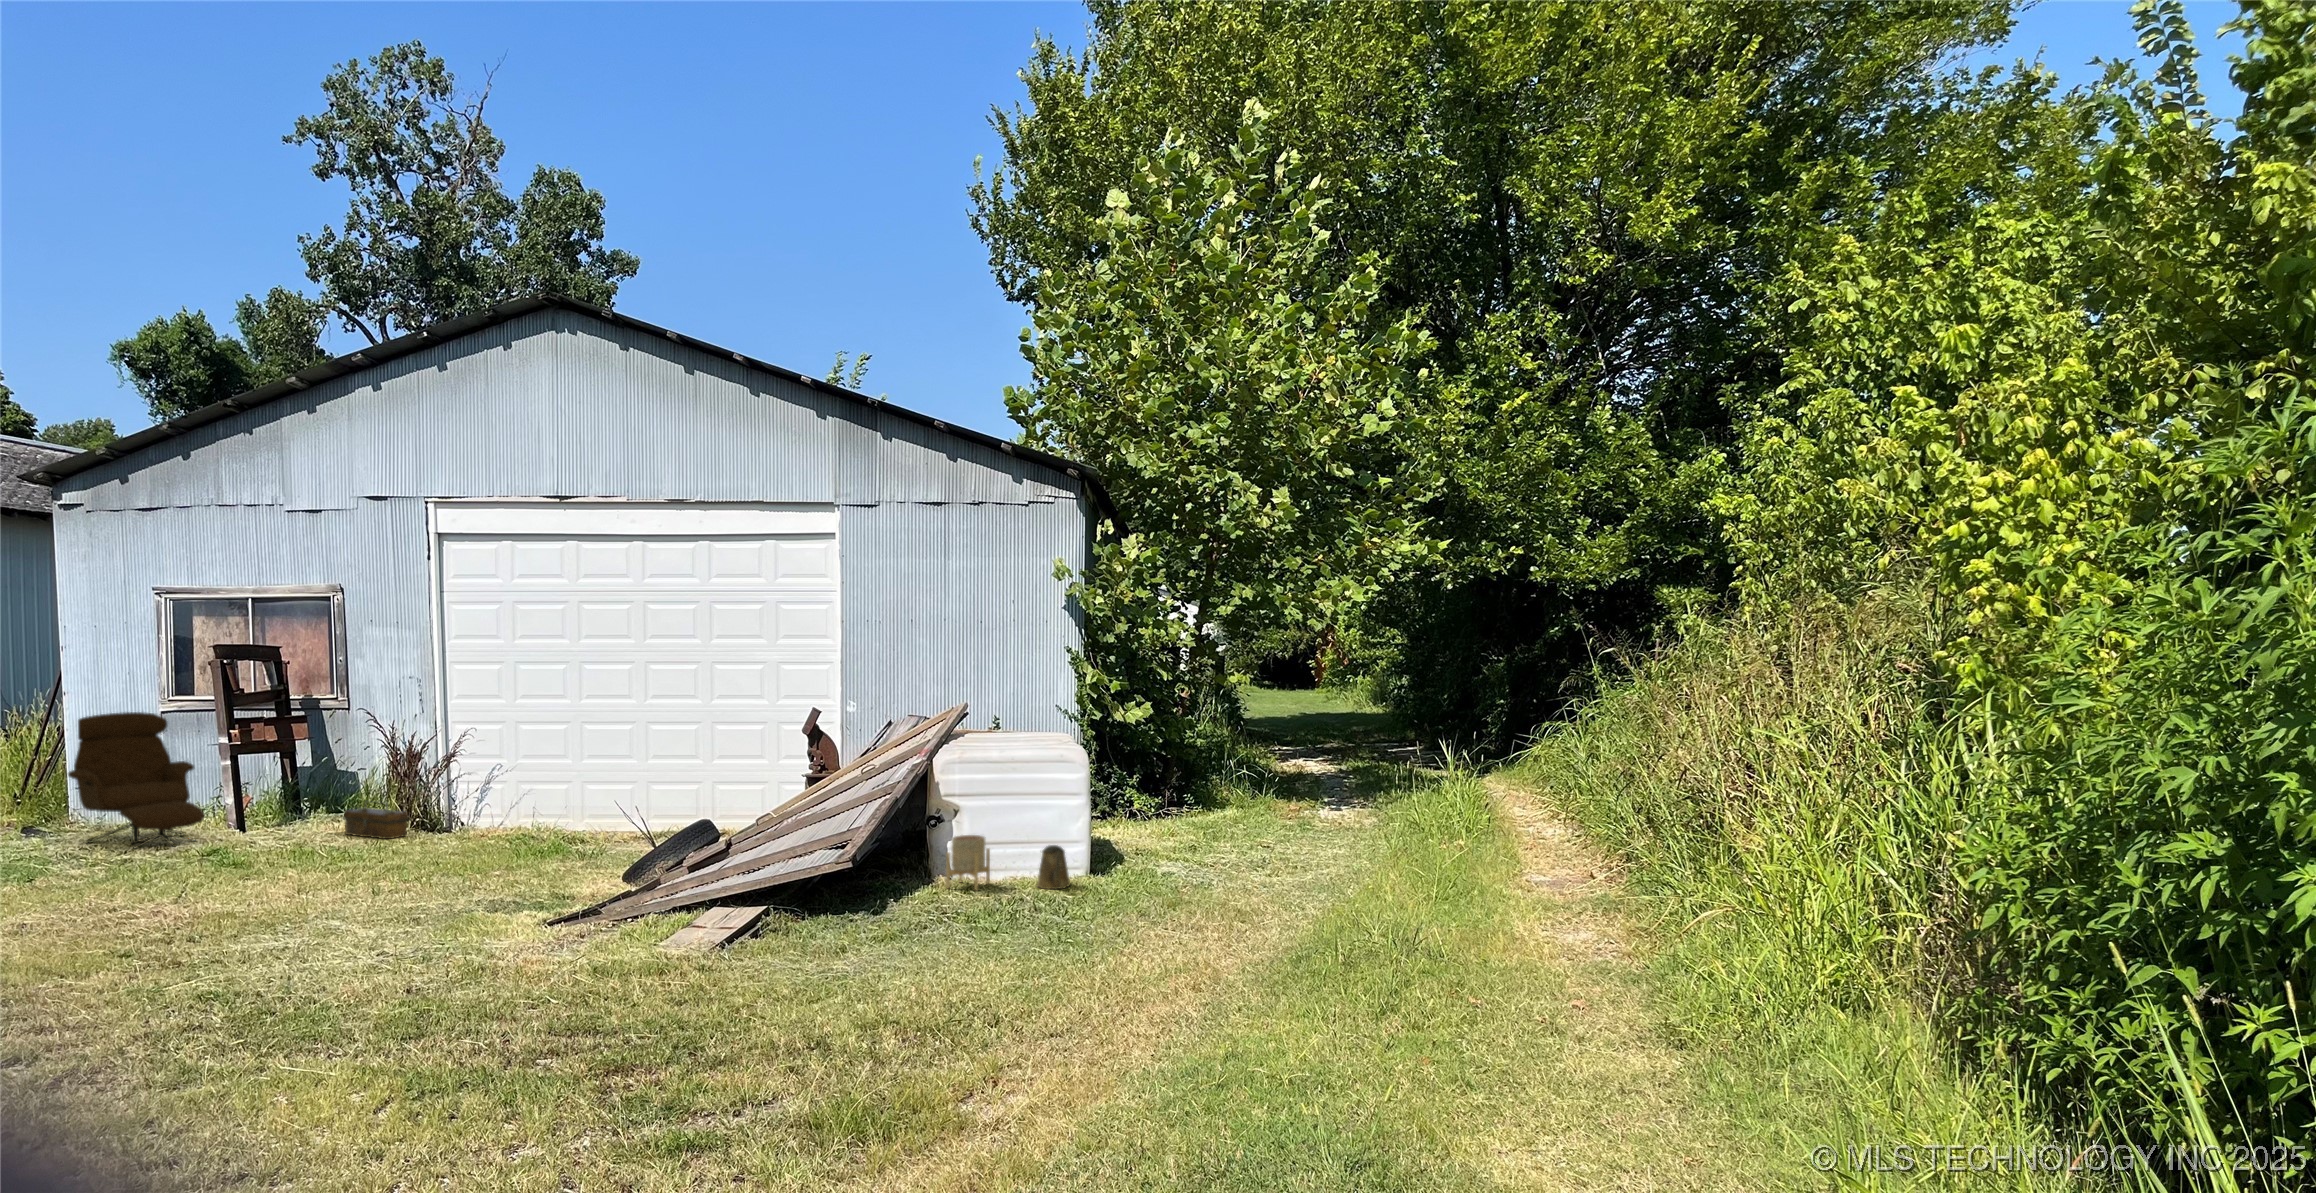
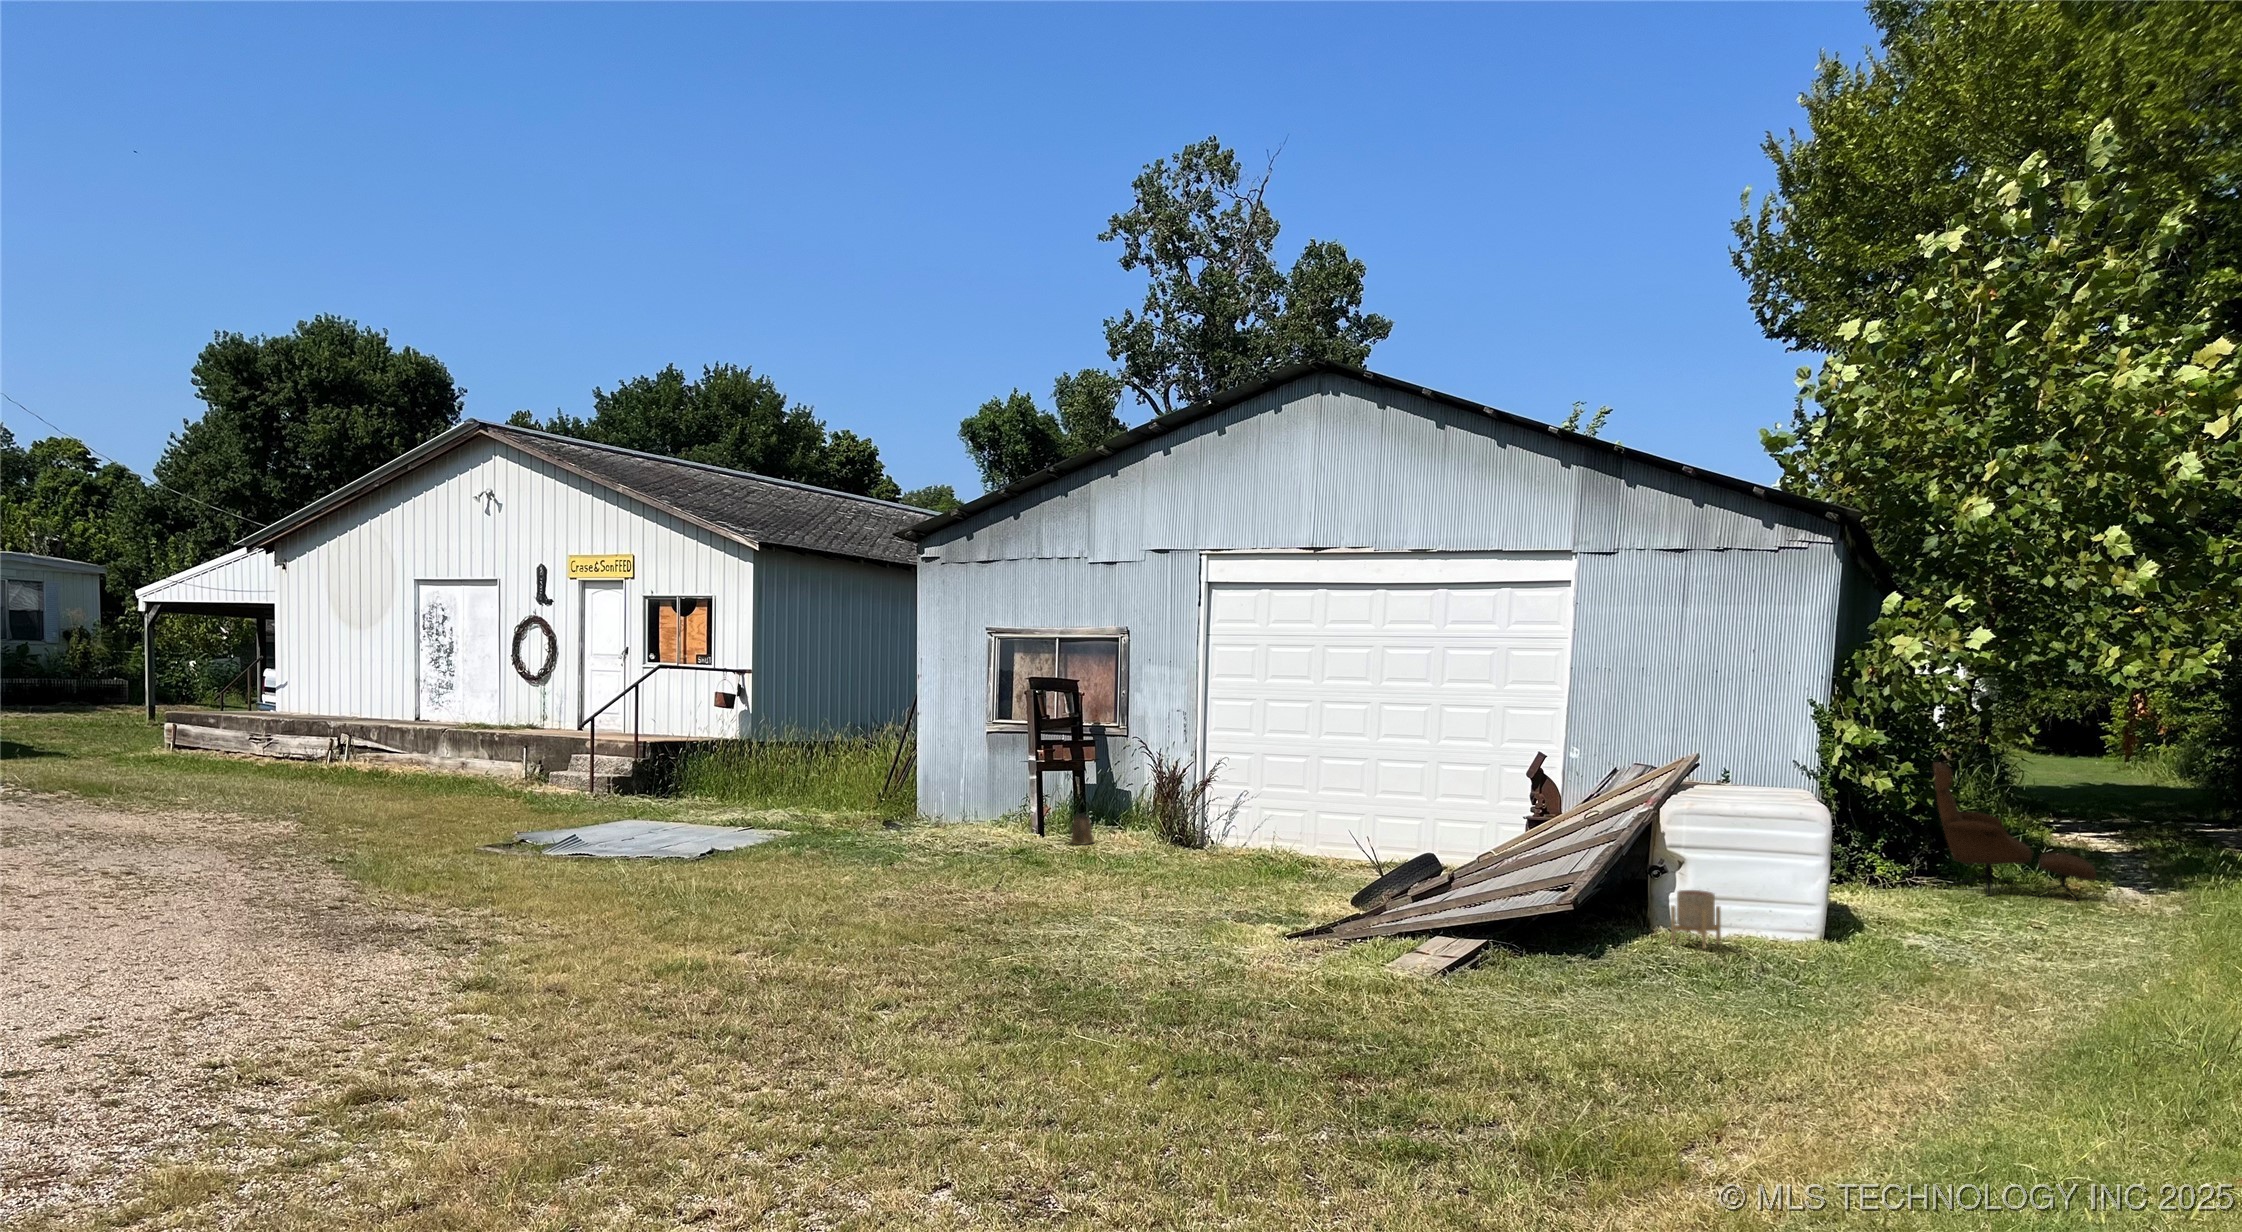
lounge chair: present [68,712,205,849] -> present [1933,762,2096,901]
toolbox: present [343,801,409,839] -> none [1121,815,1173,851]
watering can: present [1037,845,1070,889] -> present [1070,814,1094,845]

